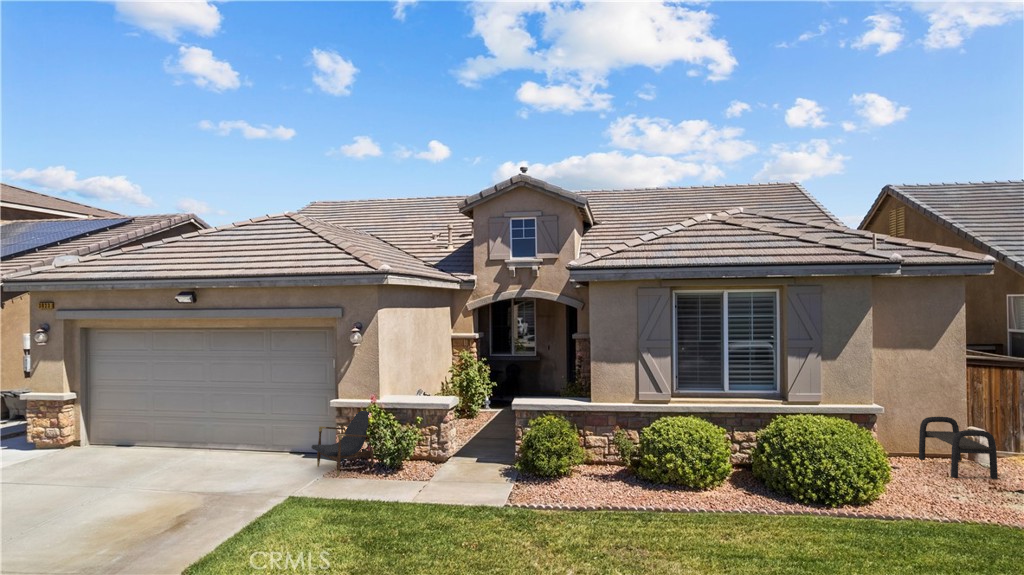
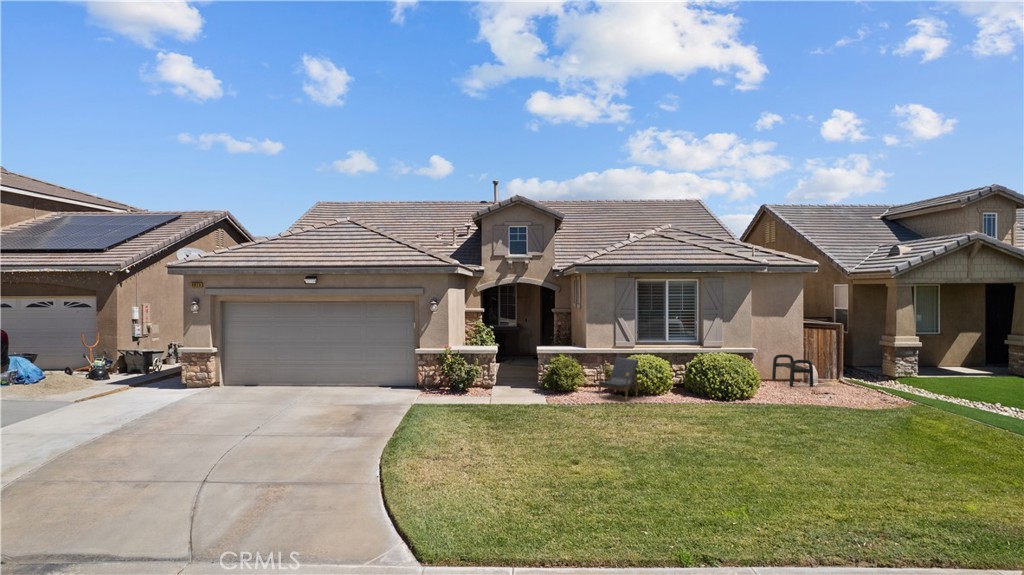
lounge chair: present [312,411,373,477] -> present [599,357,638,400]

